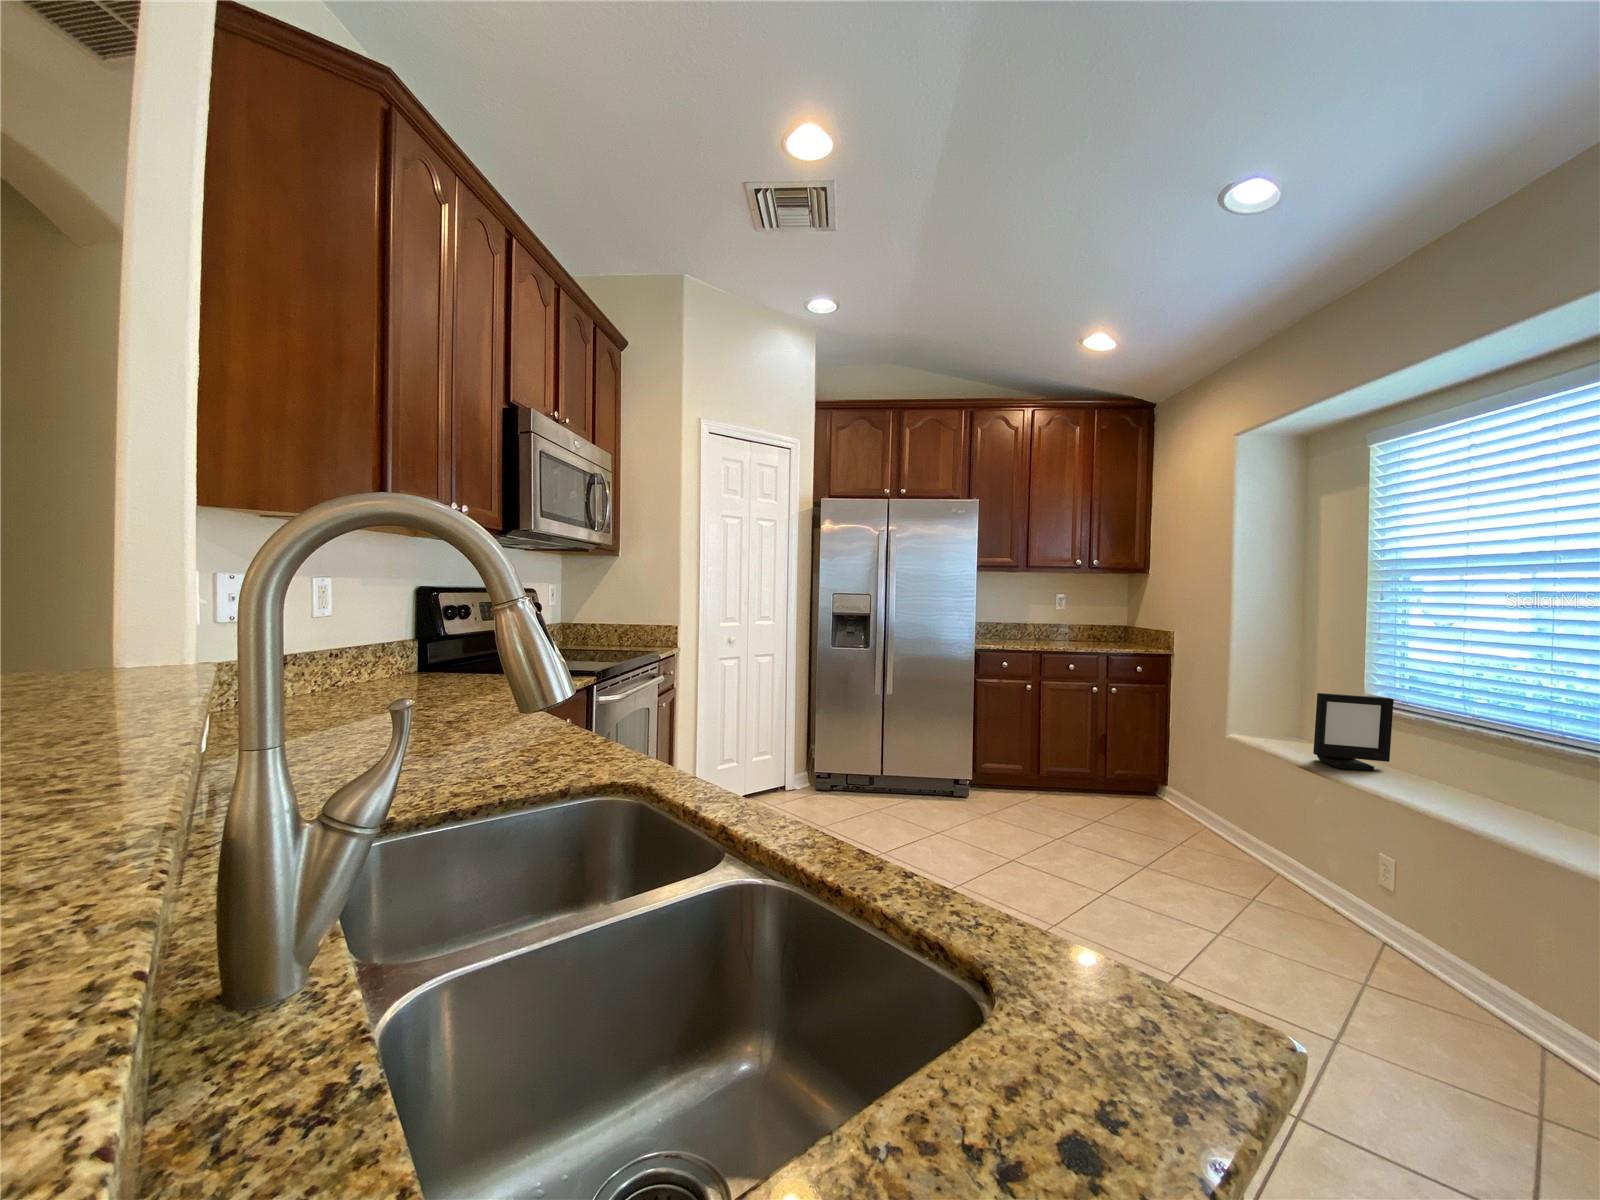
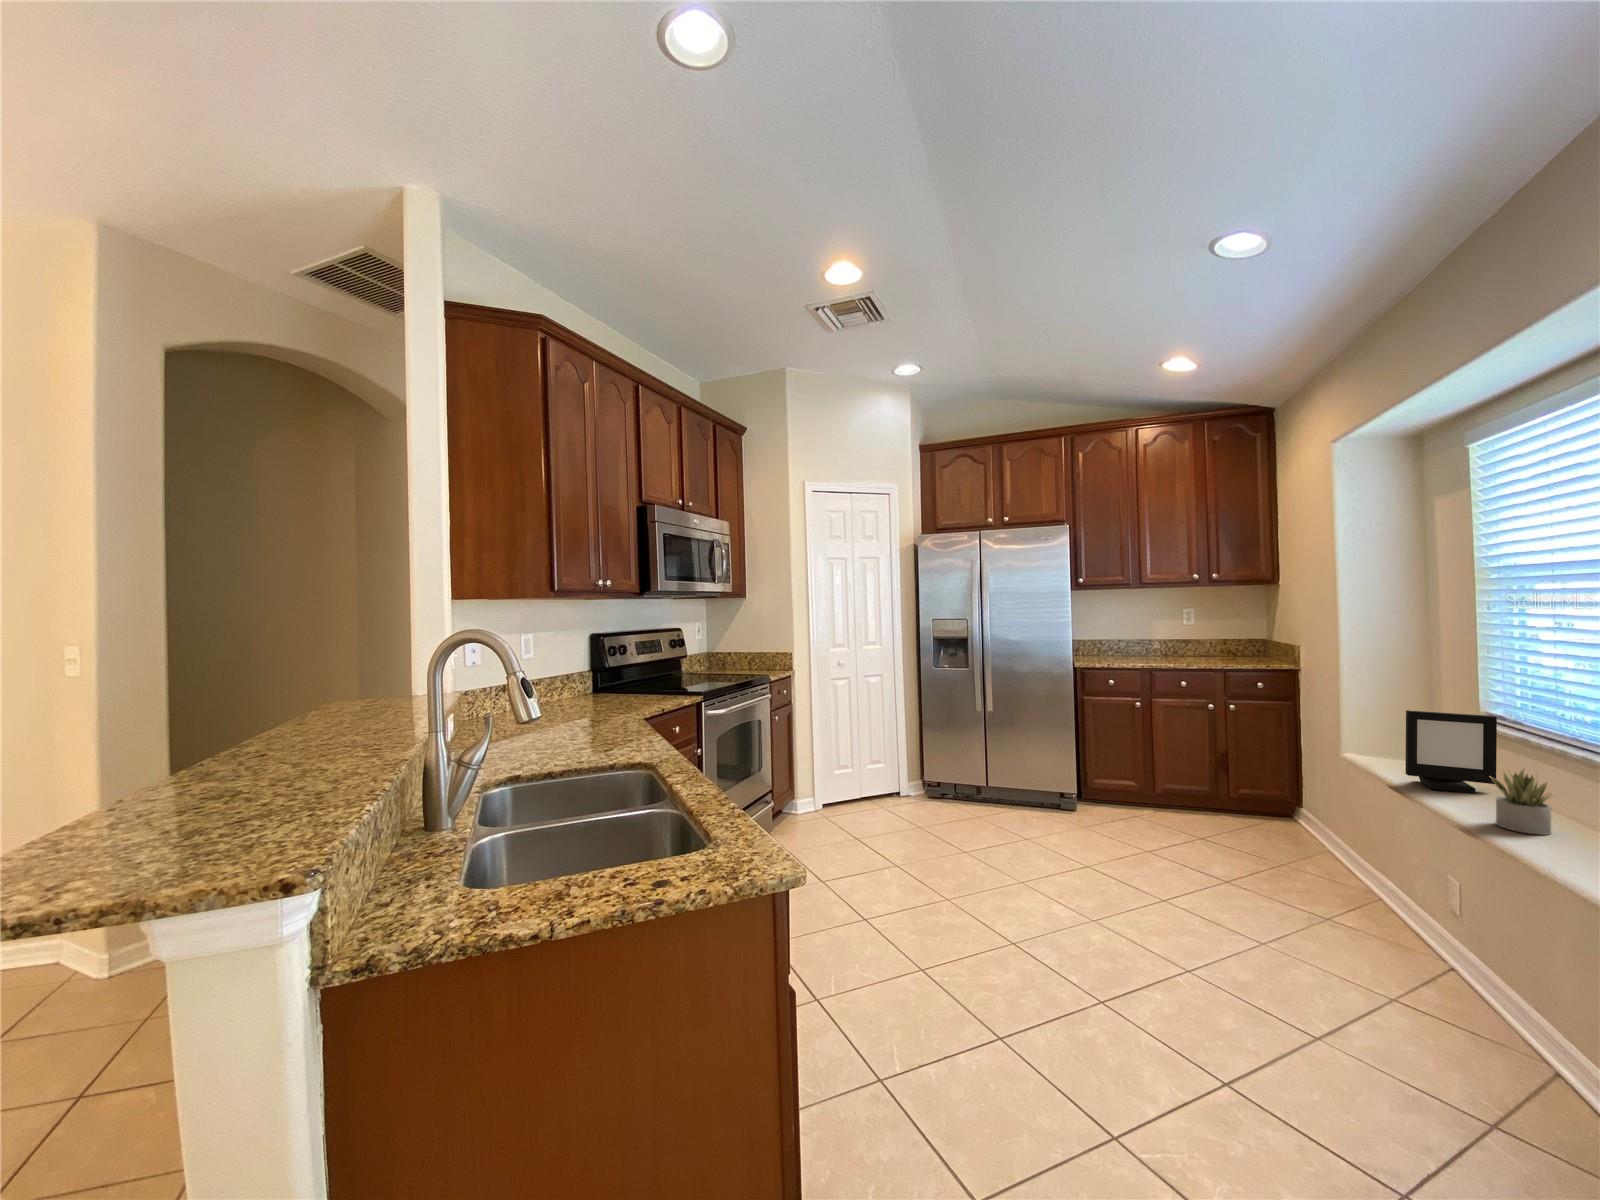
succulent plant: none [1427,747,1488,812] -> present [1491,769,1551,835]

